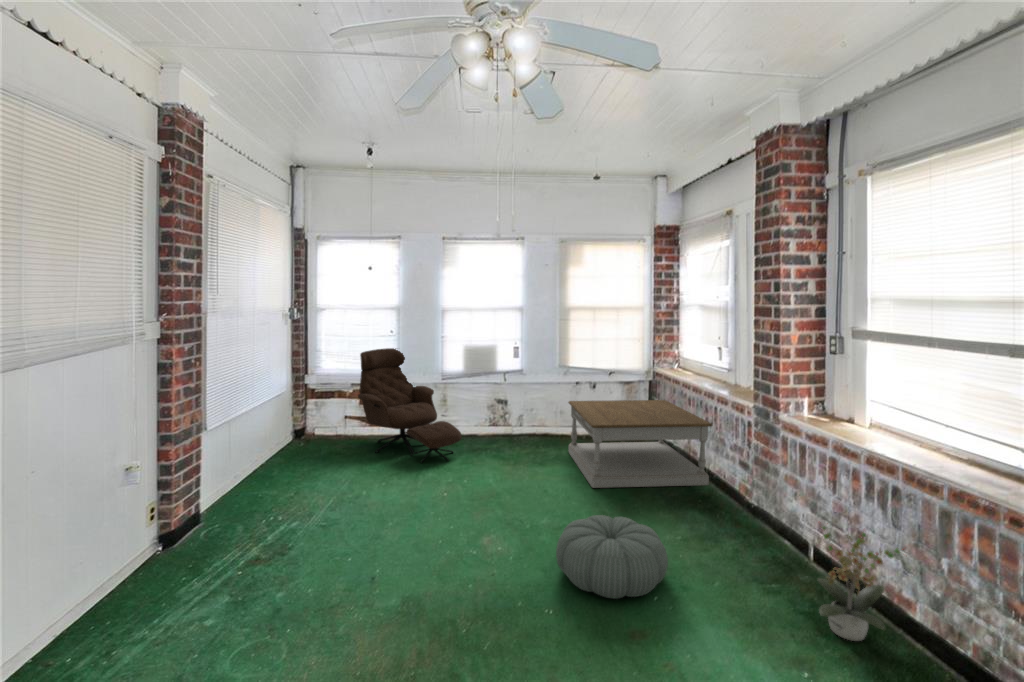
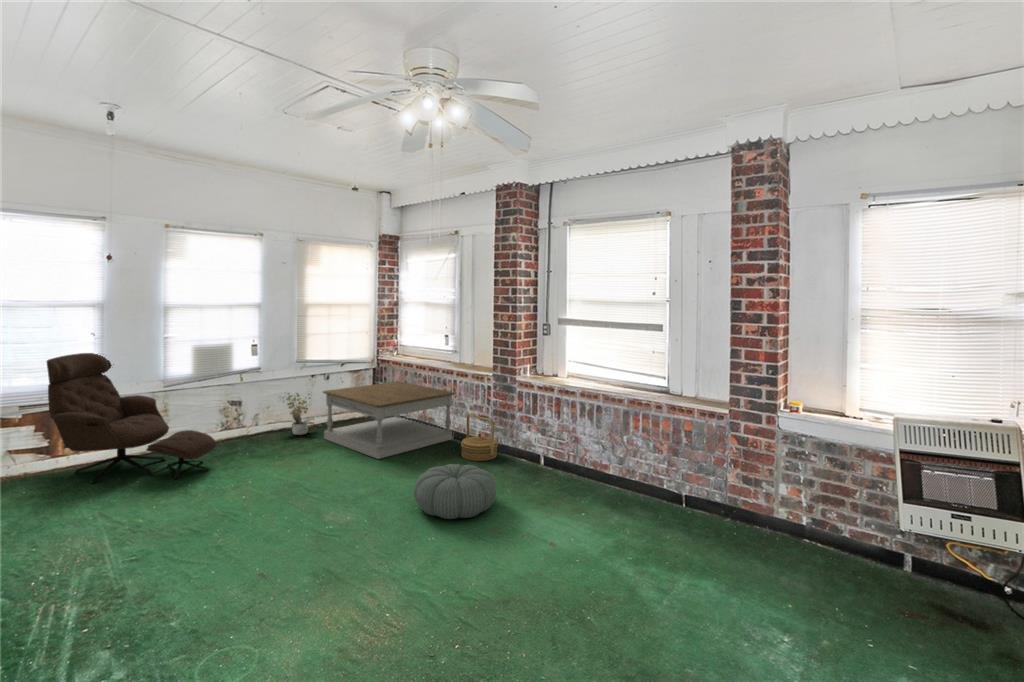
woven basket: none [694,455,750,527] -> present [461,413,498,461]
potted plant: present [817,527,900,641] -> present [282,393,313,435]

